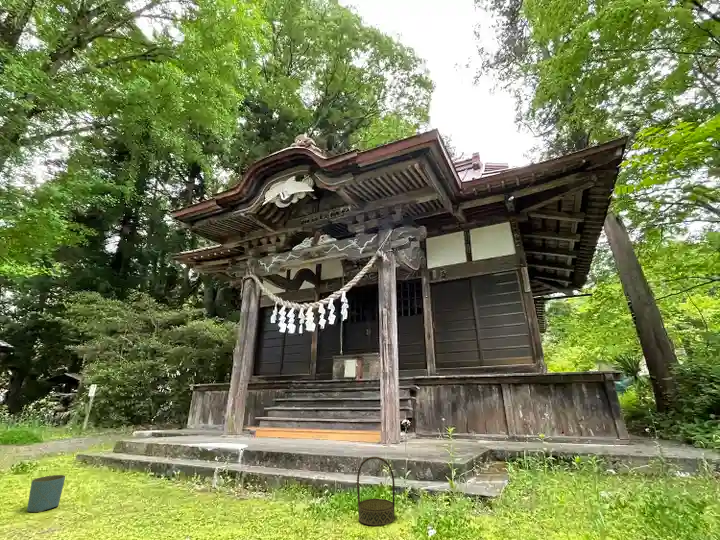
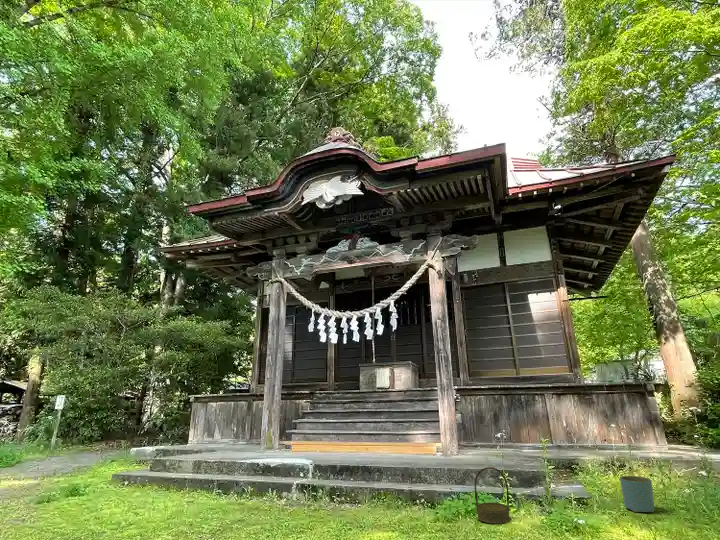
planter: present [27,475,65,512] -> present [620,476,654,512]

